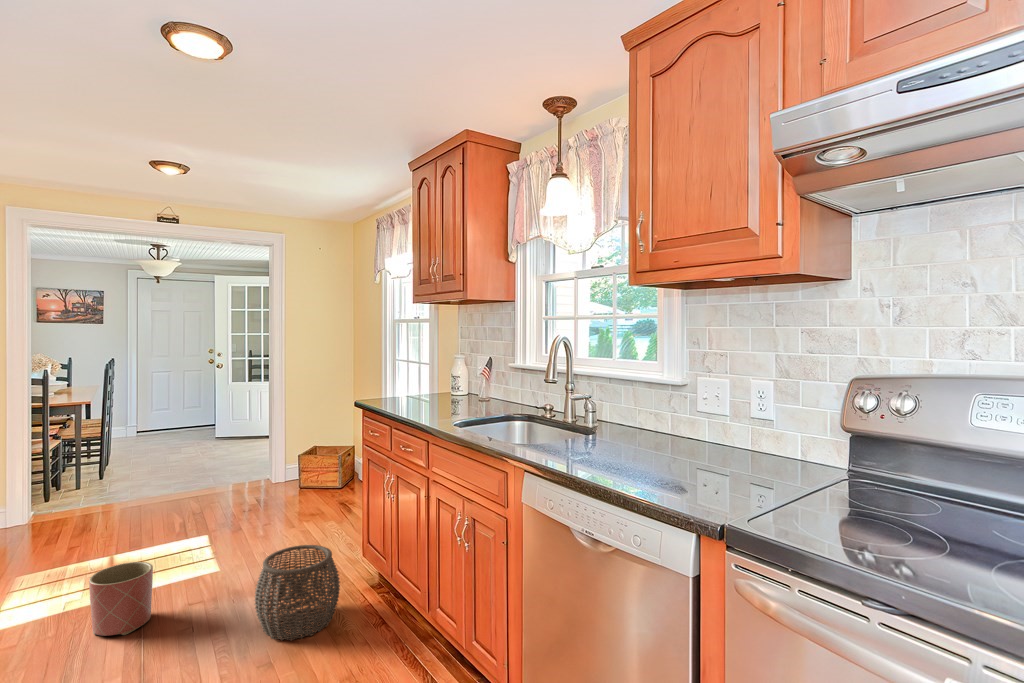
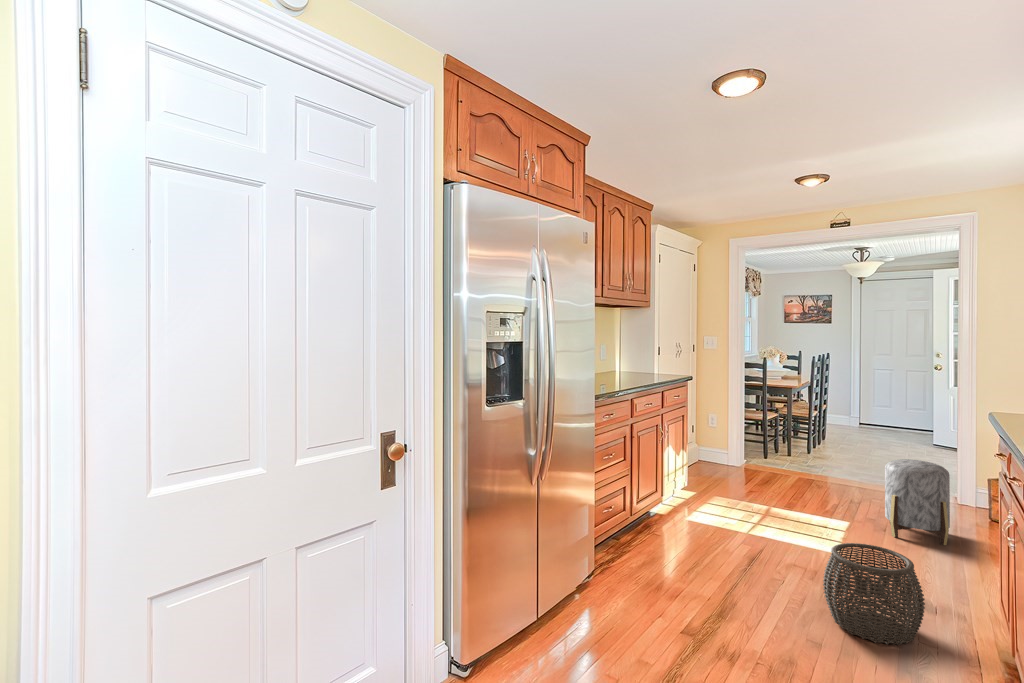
stool: none [238,458,293,536] -> present [885,459,950,545]
planter: present [89,562,153,636] -> none [720,506,764,560]

